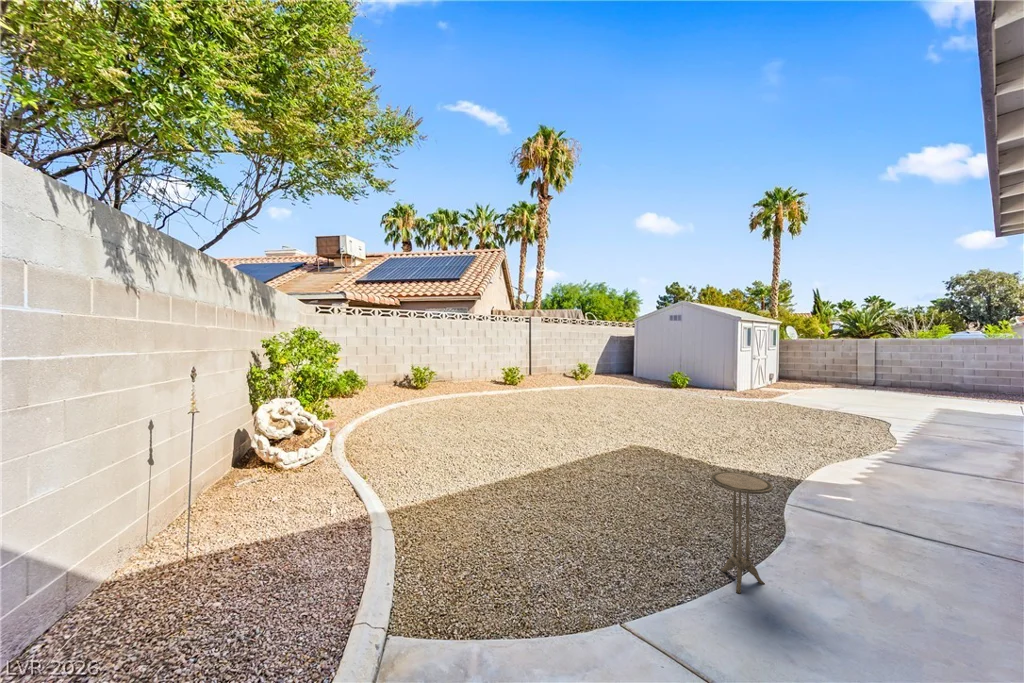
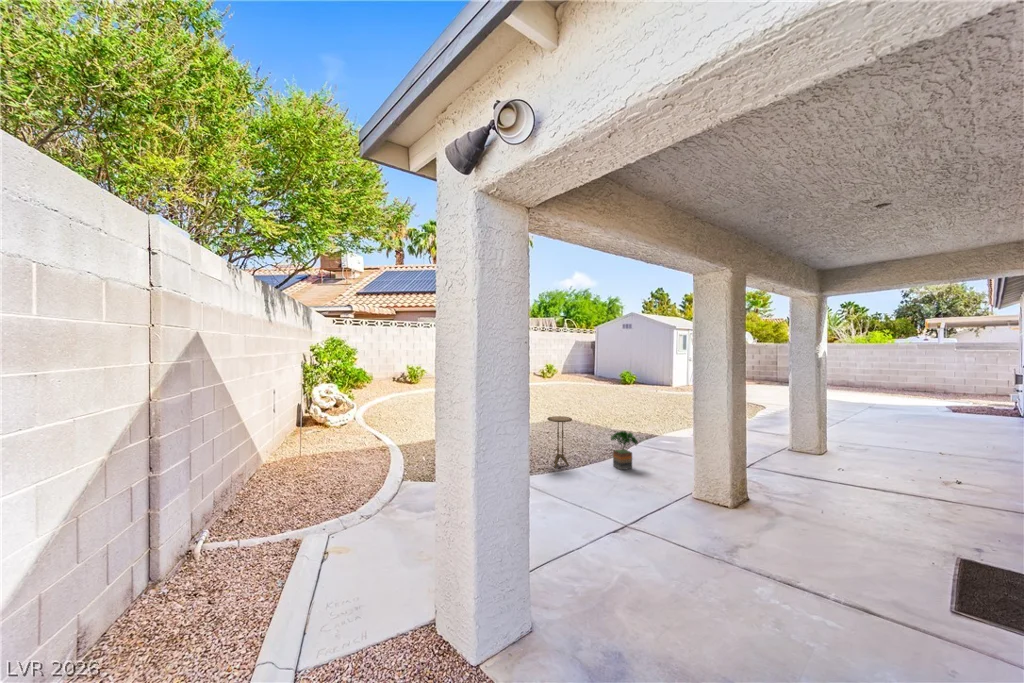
potted tree: none [853,507,944,606] -> present [611,431,638,470]

